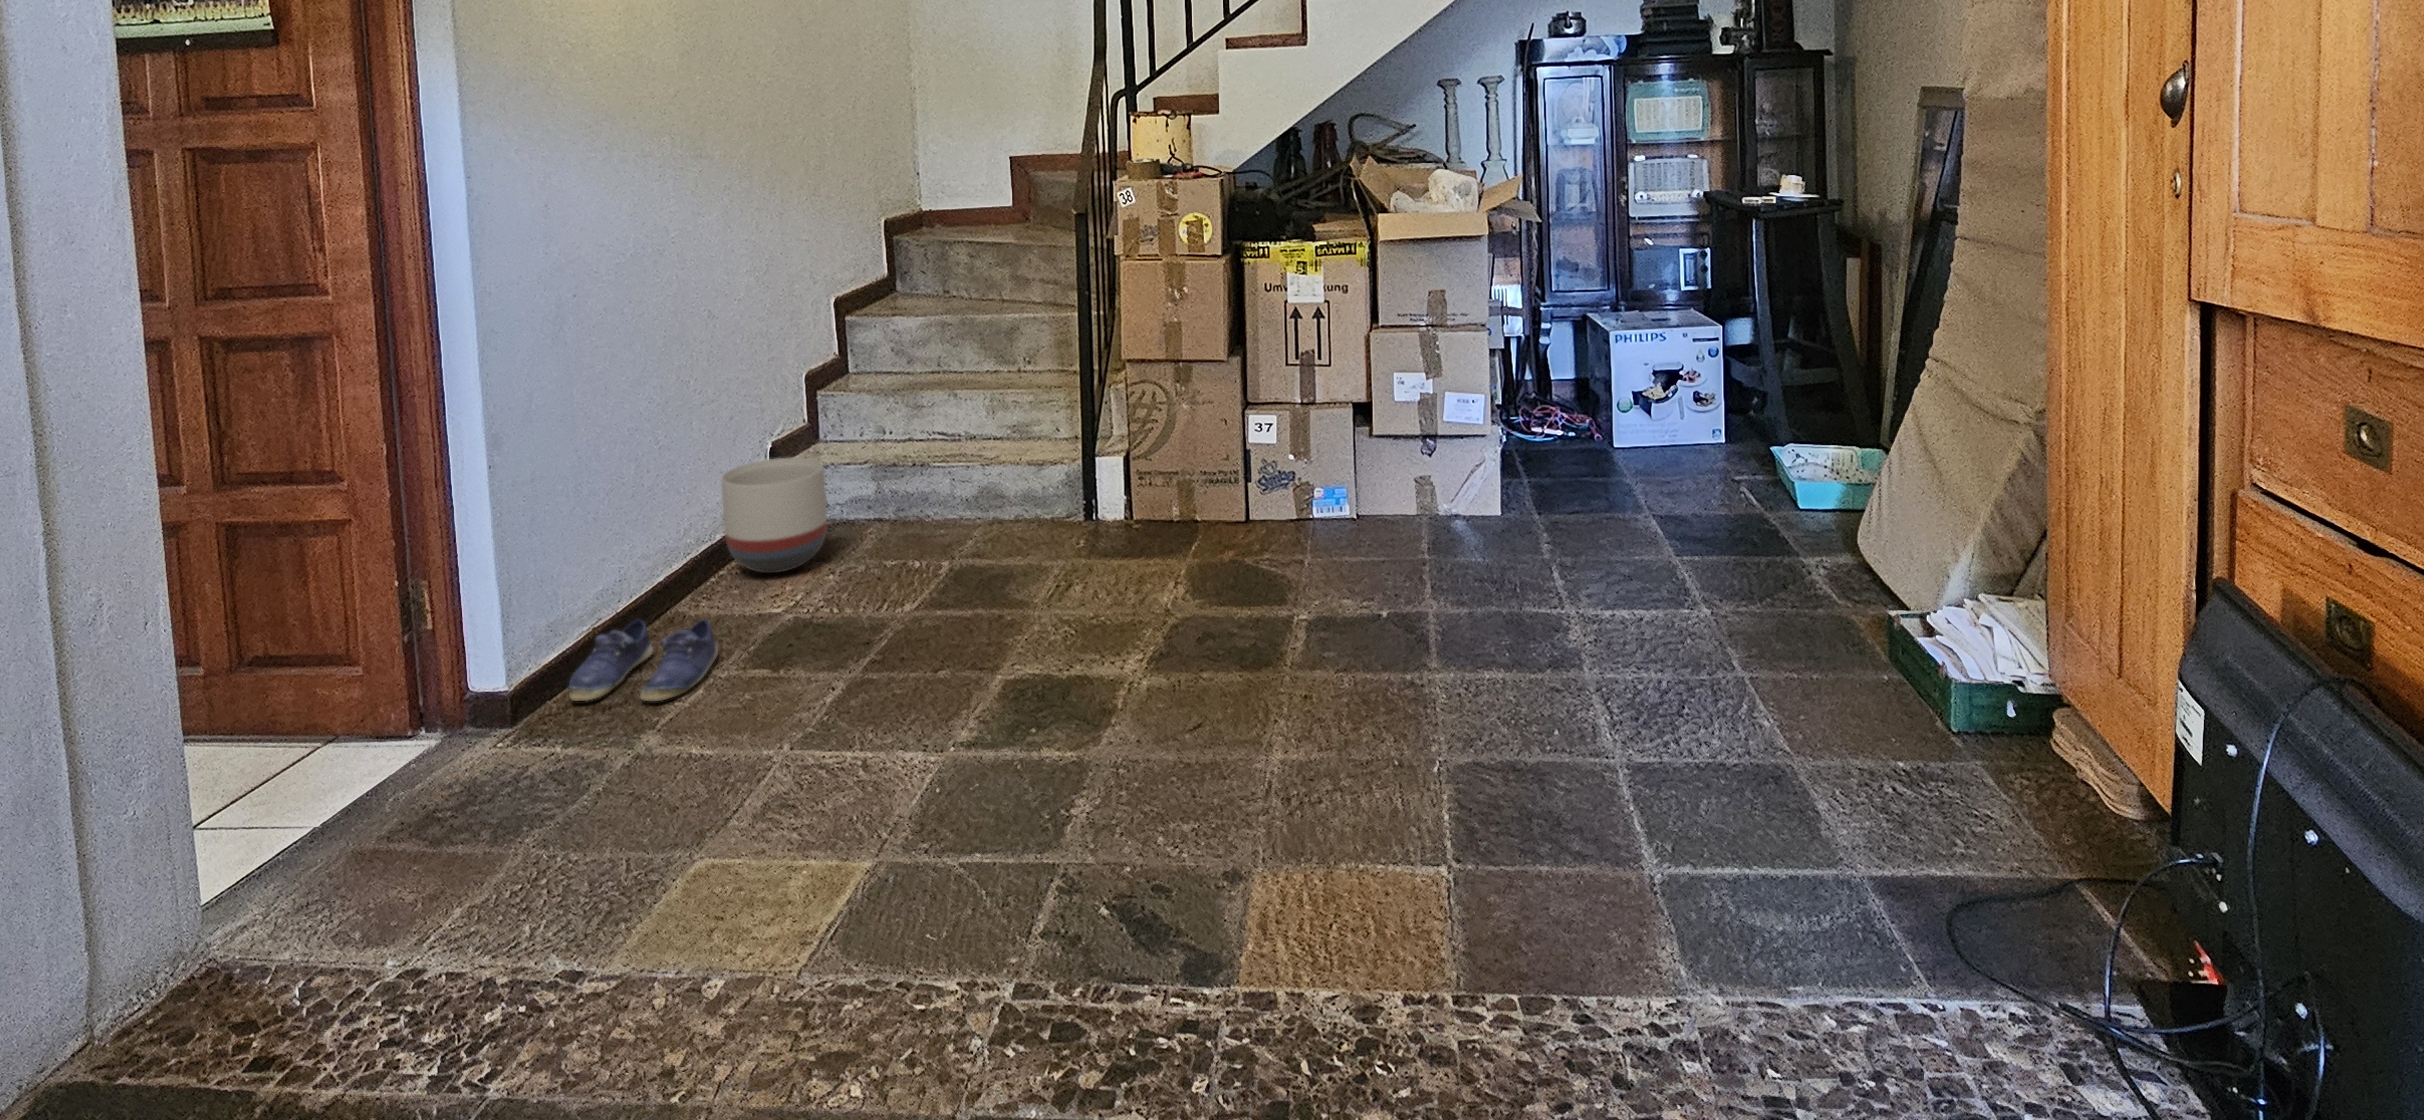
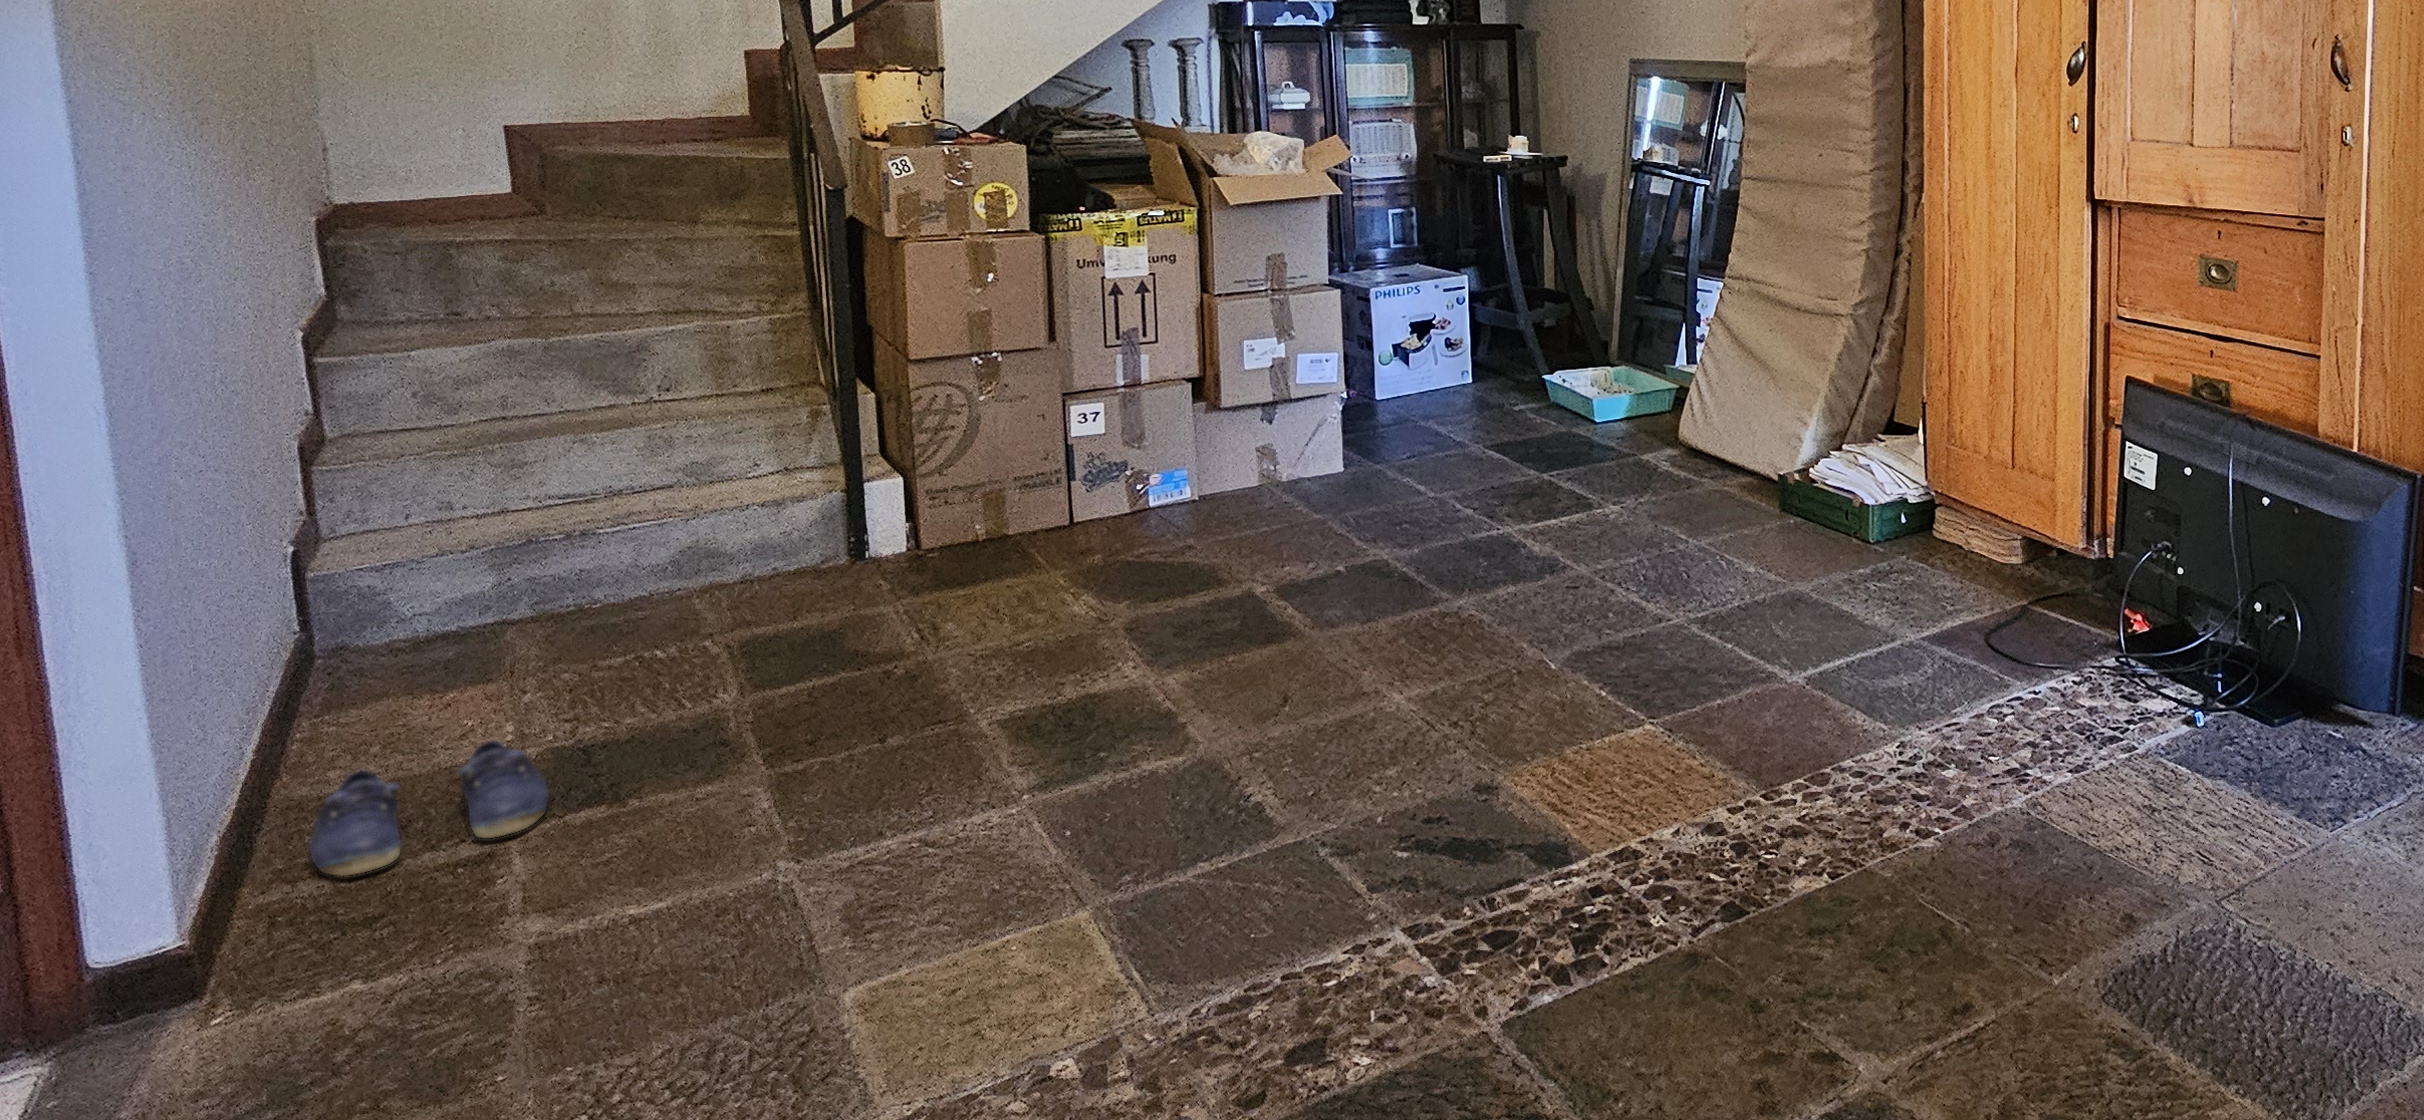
planter: present [721,458,827,573] -> none [310,544,511,710]

